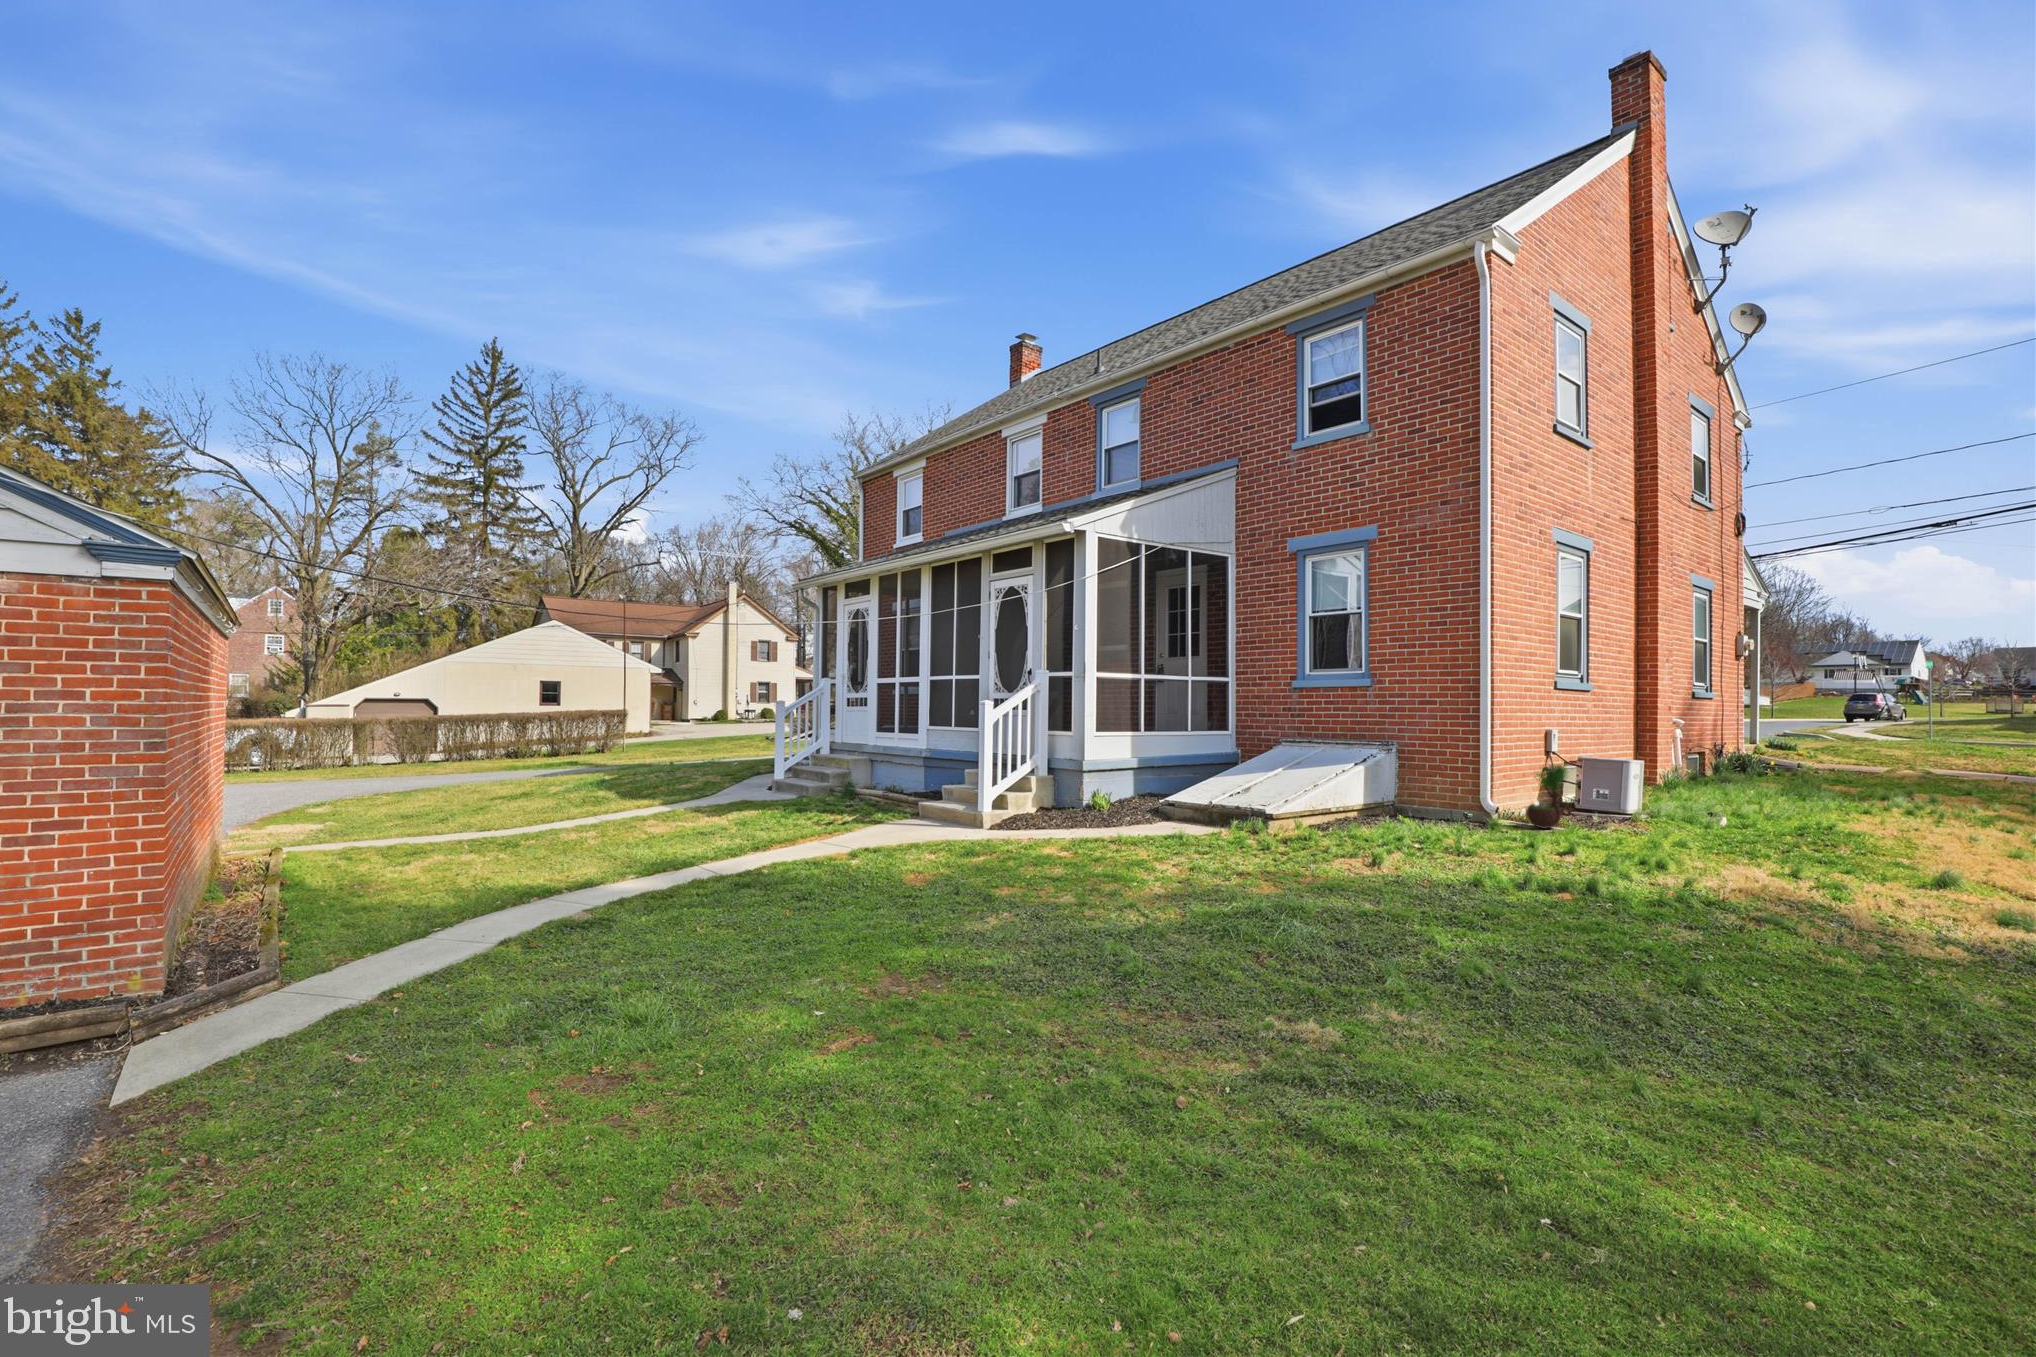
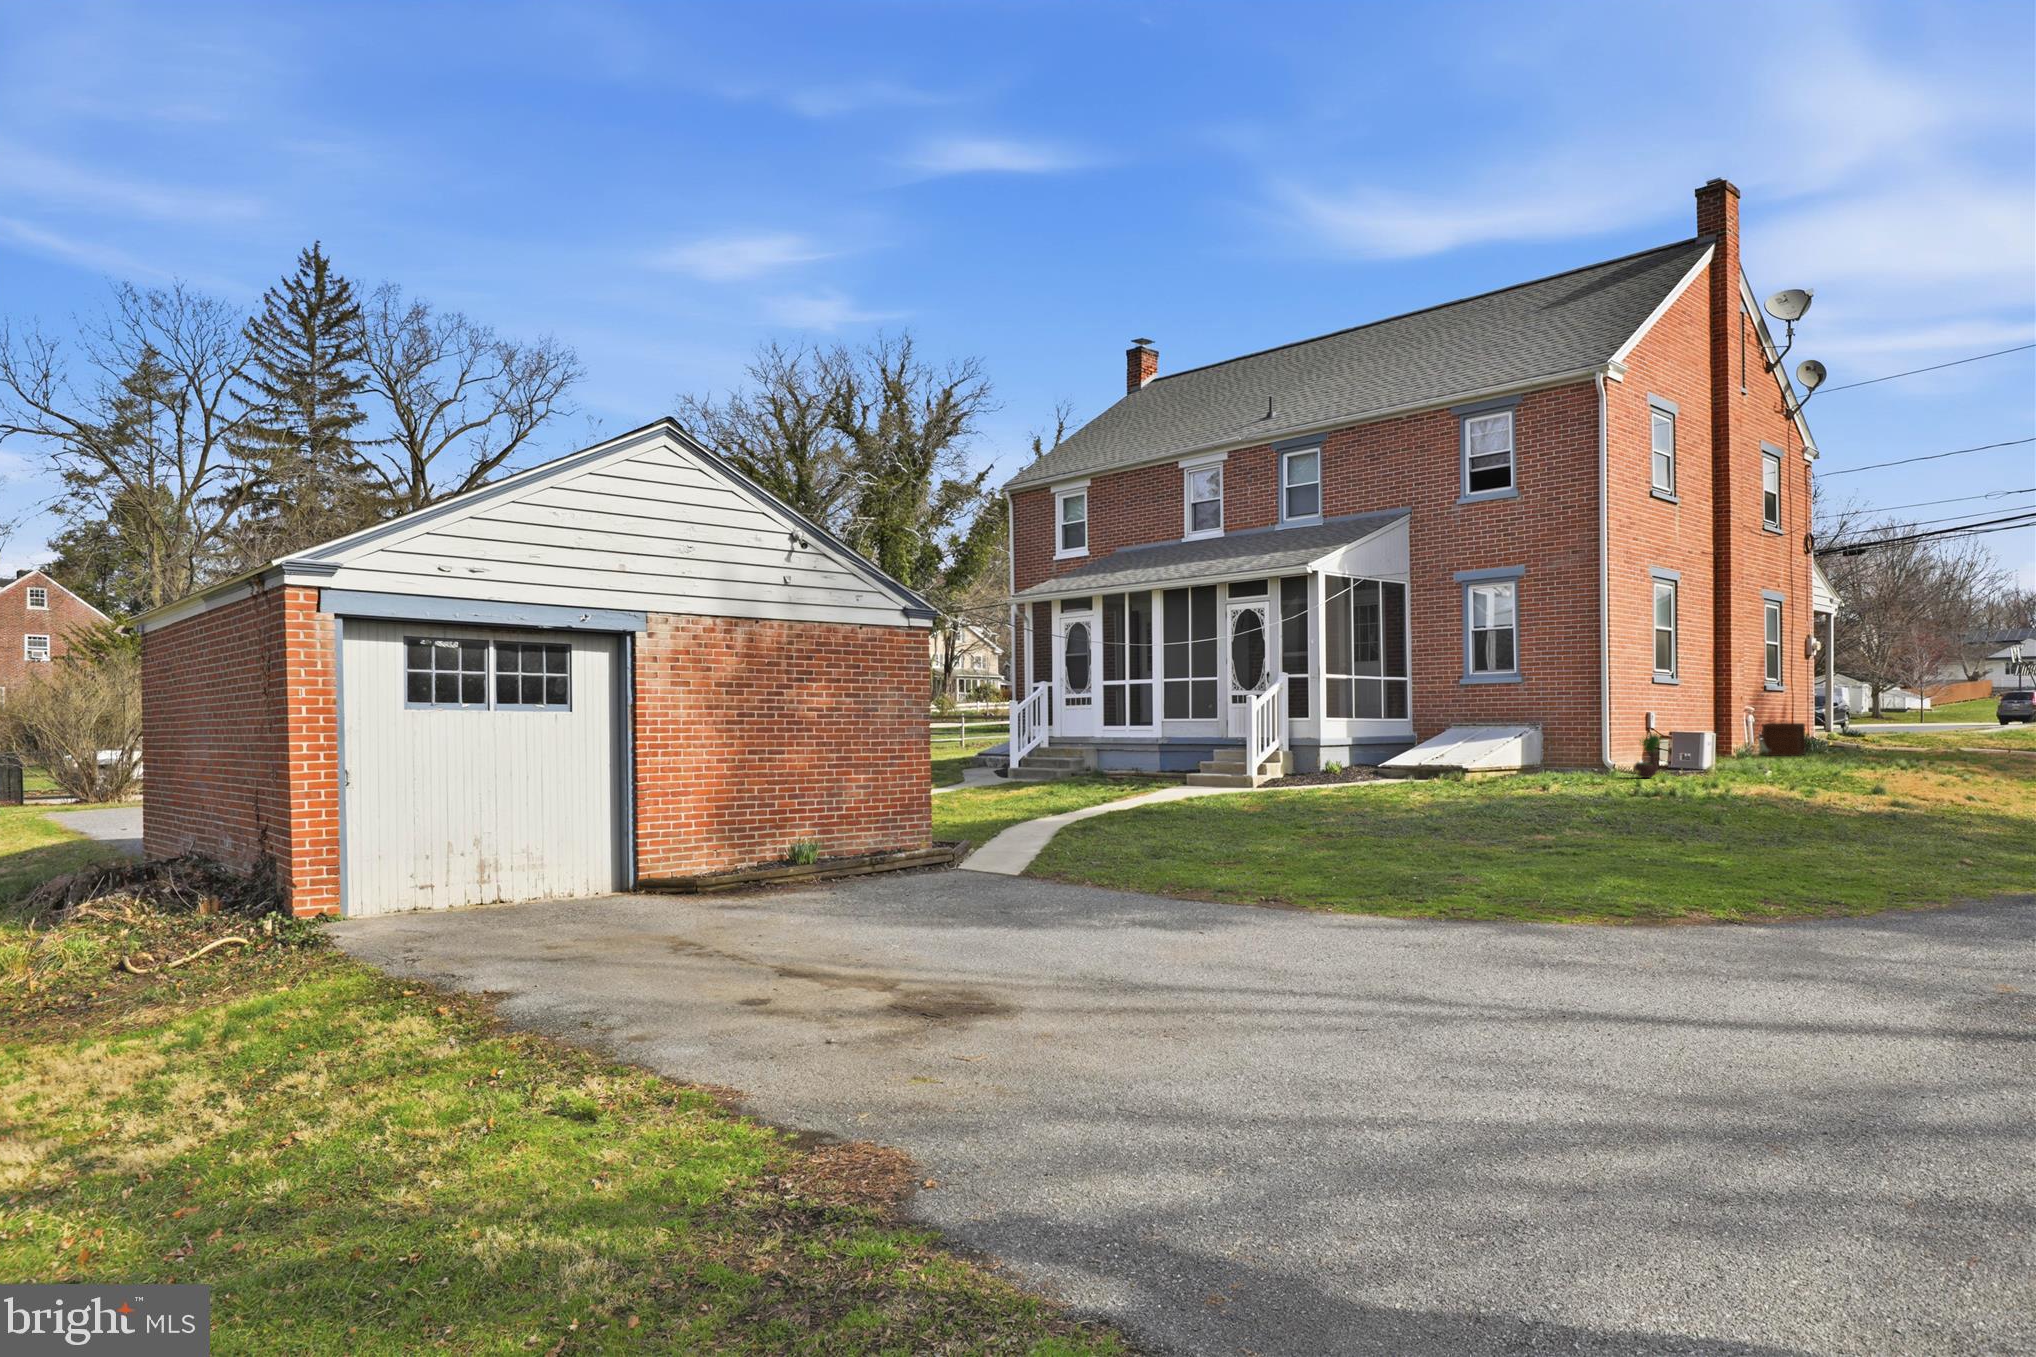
wooden crate: none [1691,740,1747,785] -> present [1762,723,1805,756]

